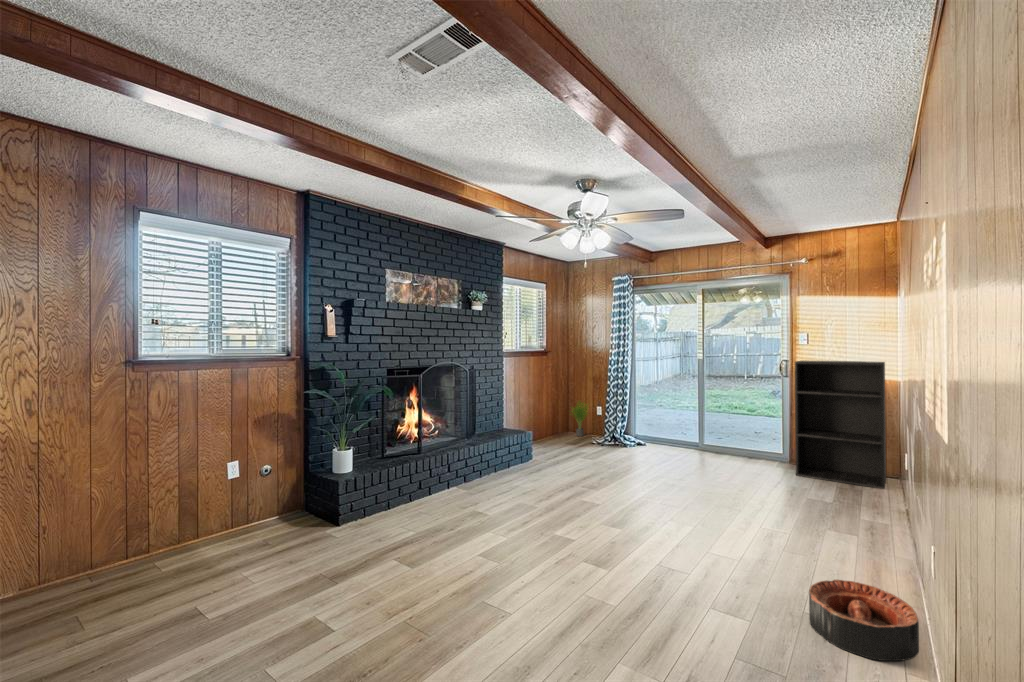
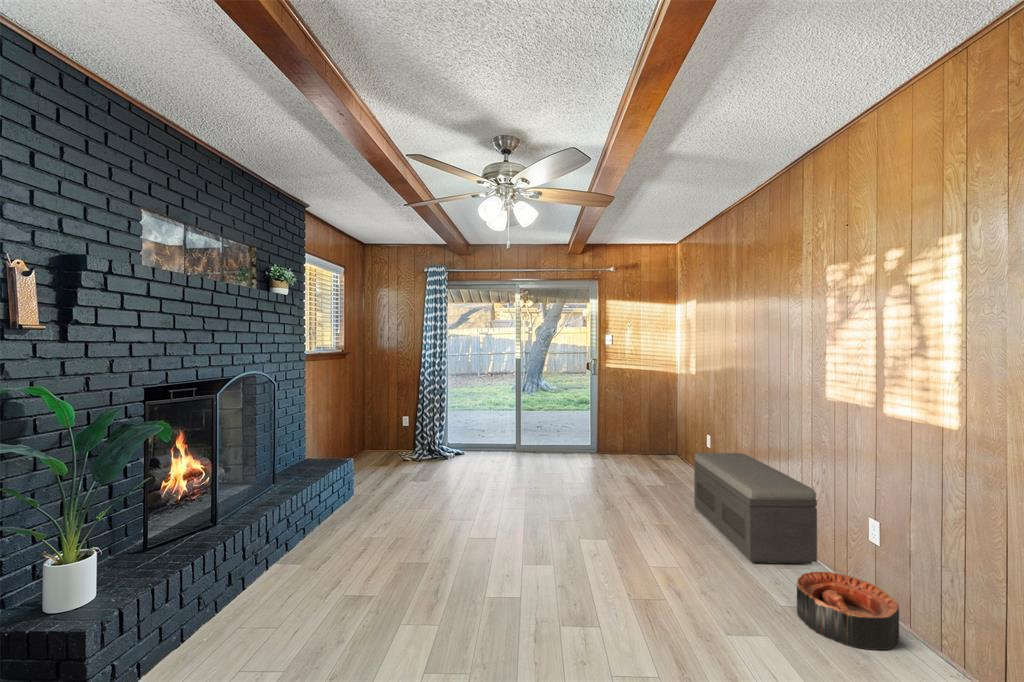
bookshelf: present [795,360,886,489] -> none [613,359,686,469]
potted plant: present [572,404,587,436] -> none [365,410,396,455]
storage bench: none [823,462,912,590] -> present [694,453,817,564]

